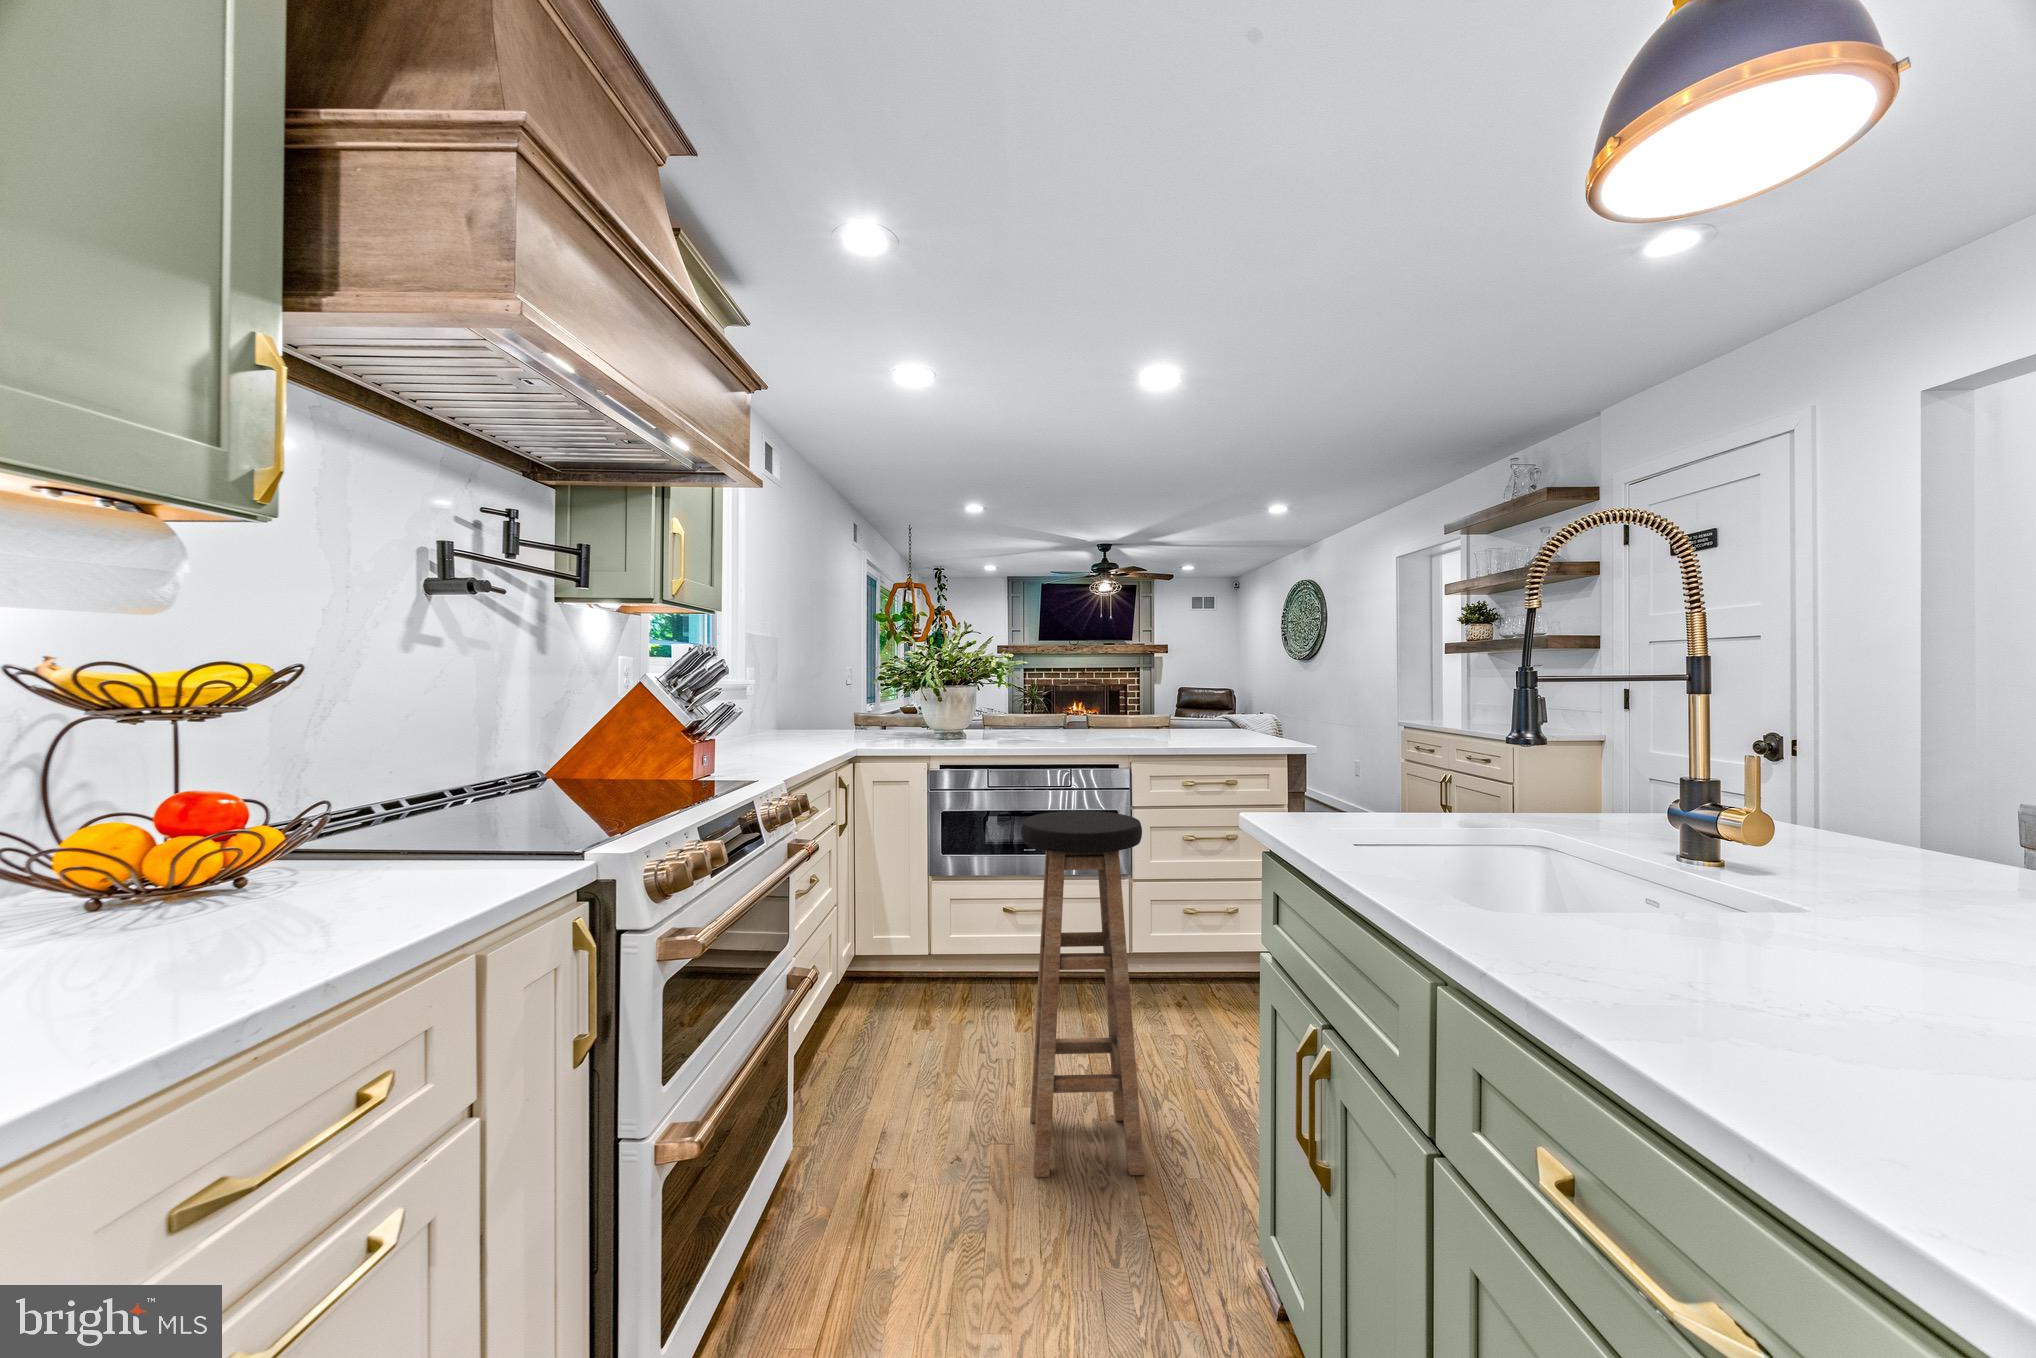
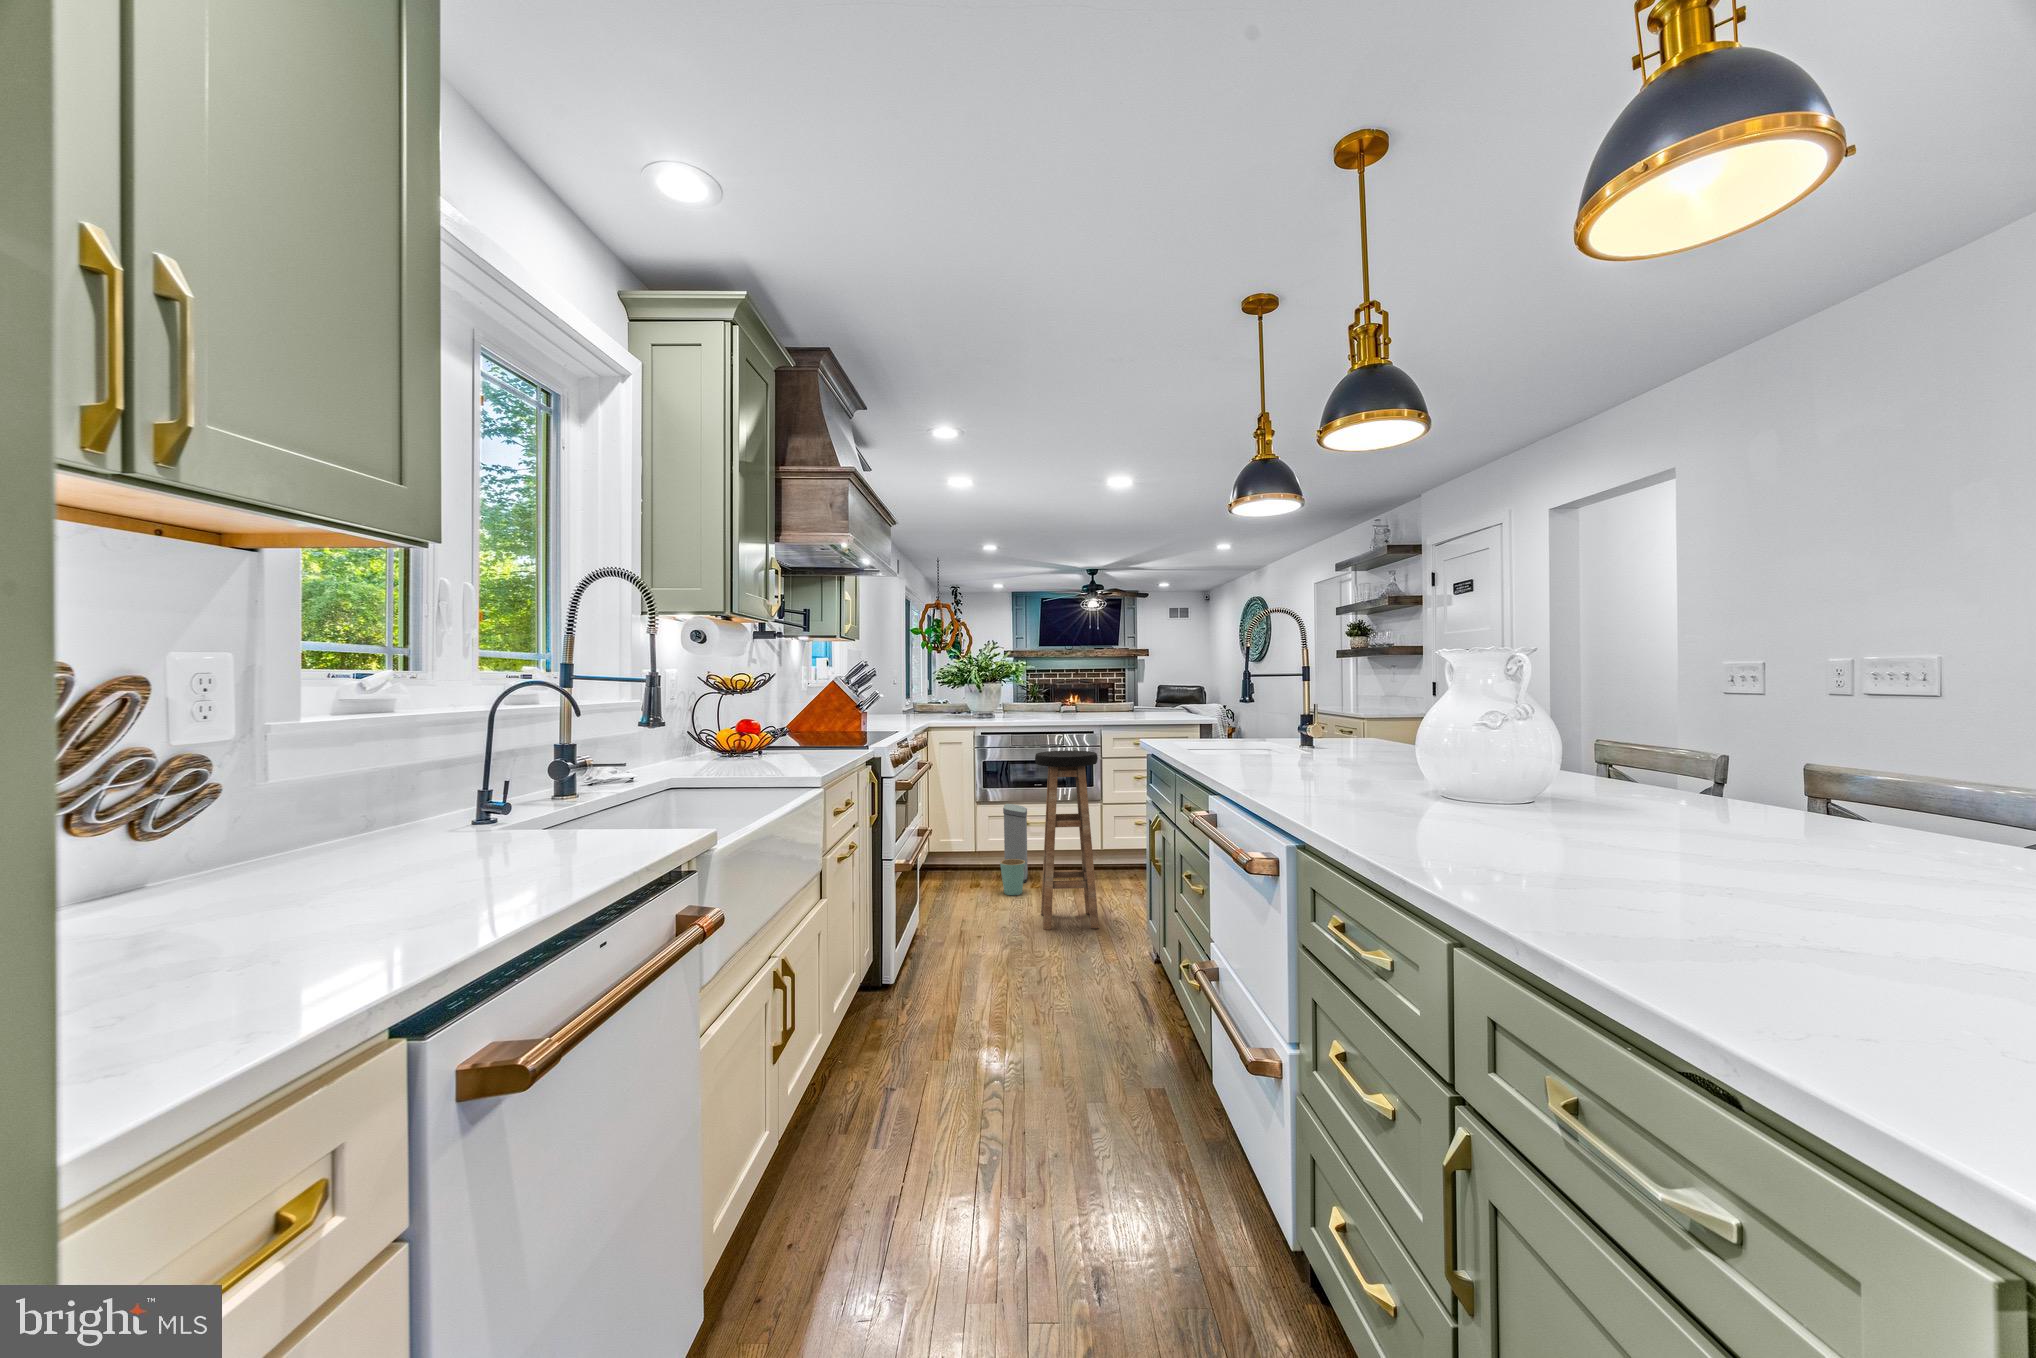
trash can: none [961,883,1011,1058] -> present [1000,804,1028,895]

